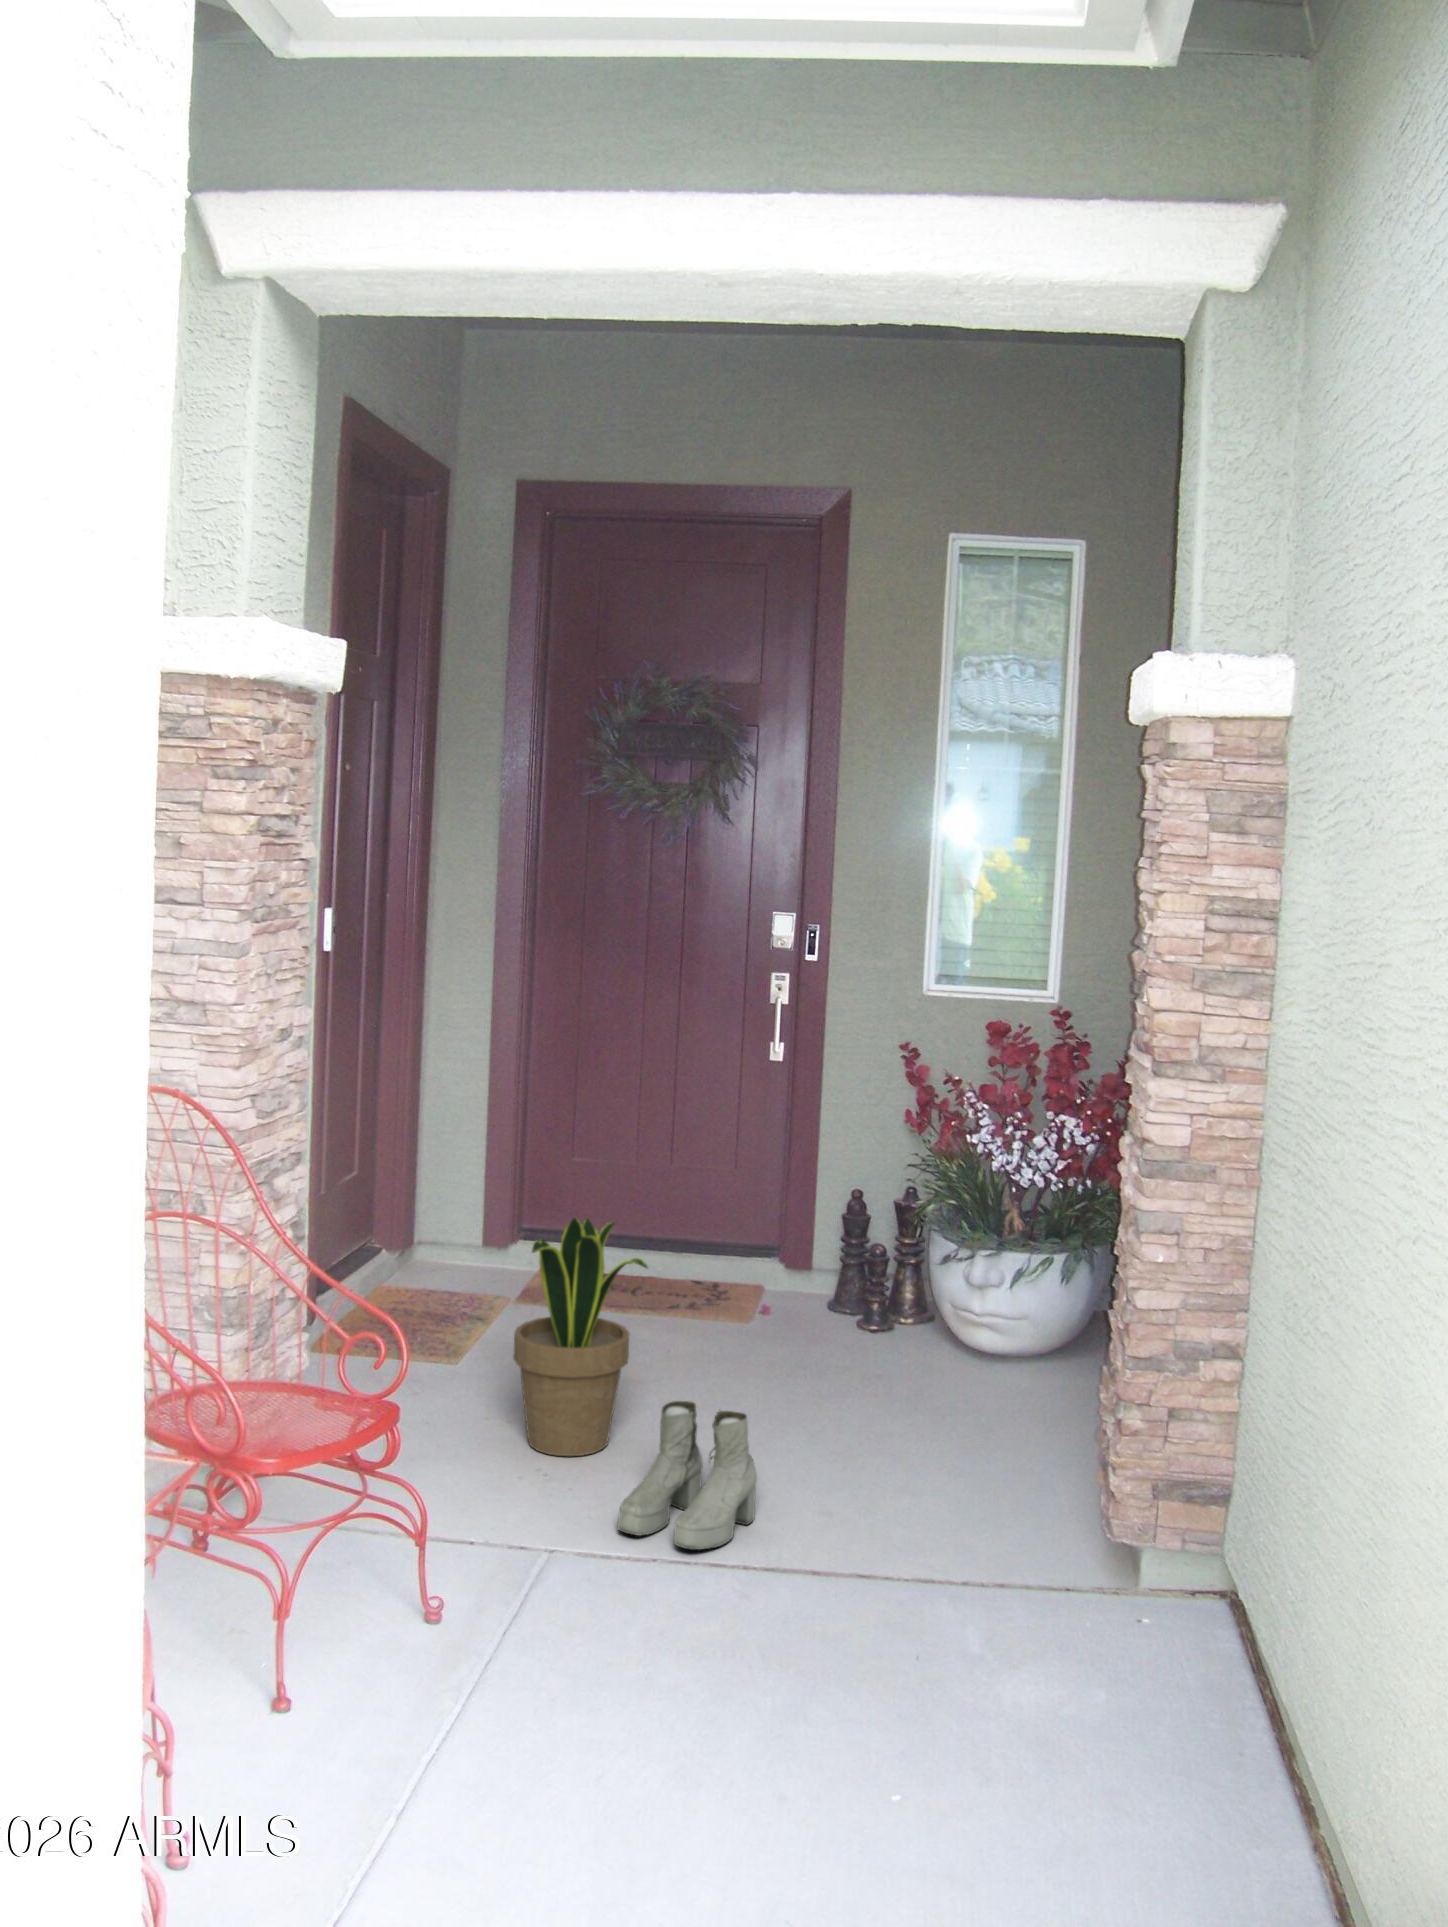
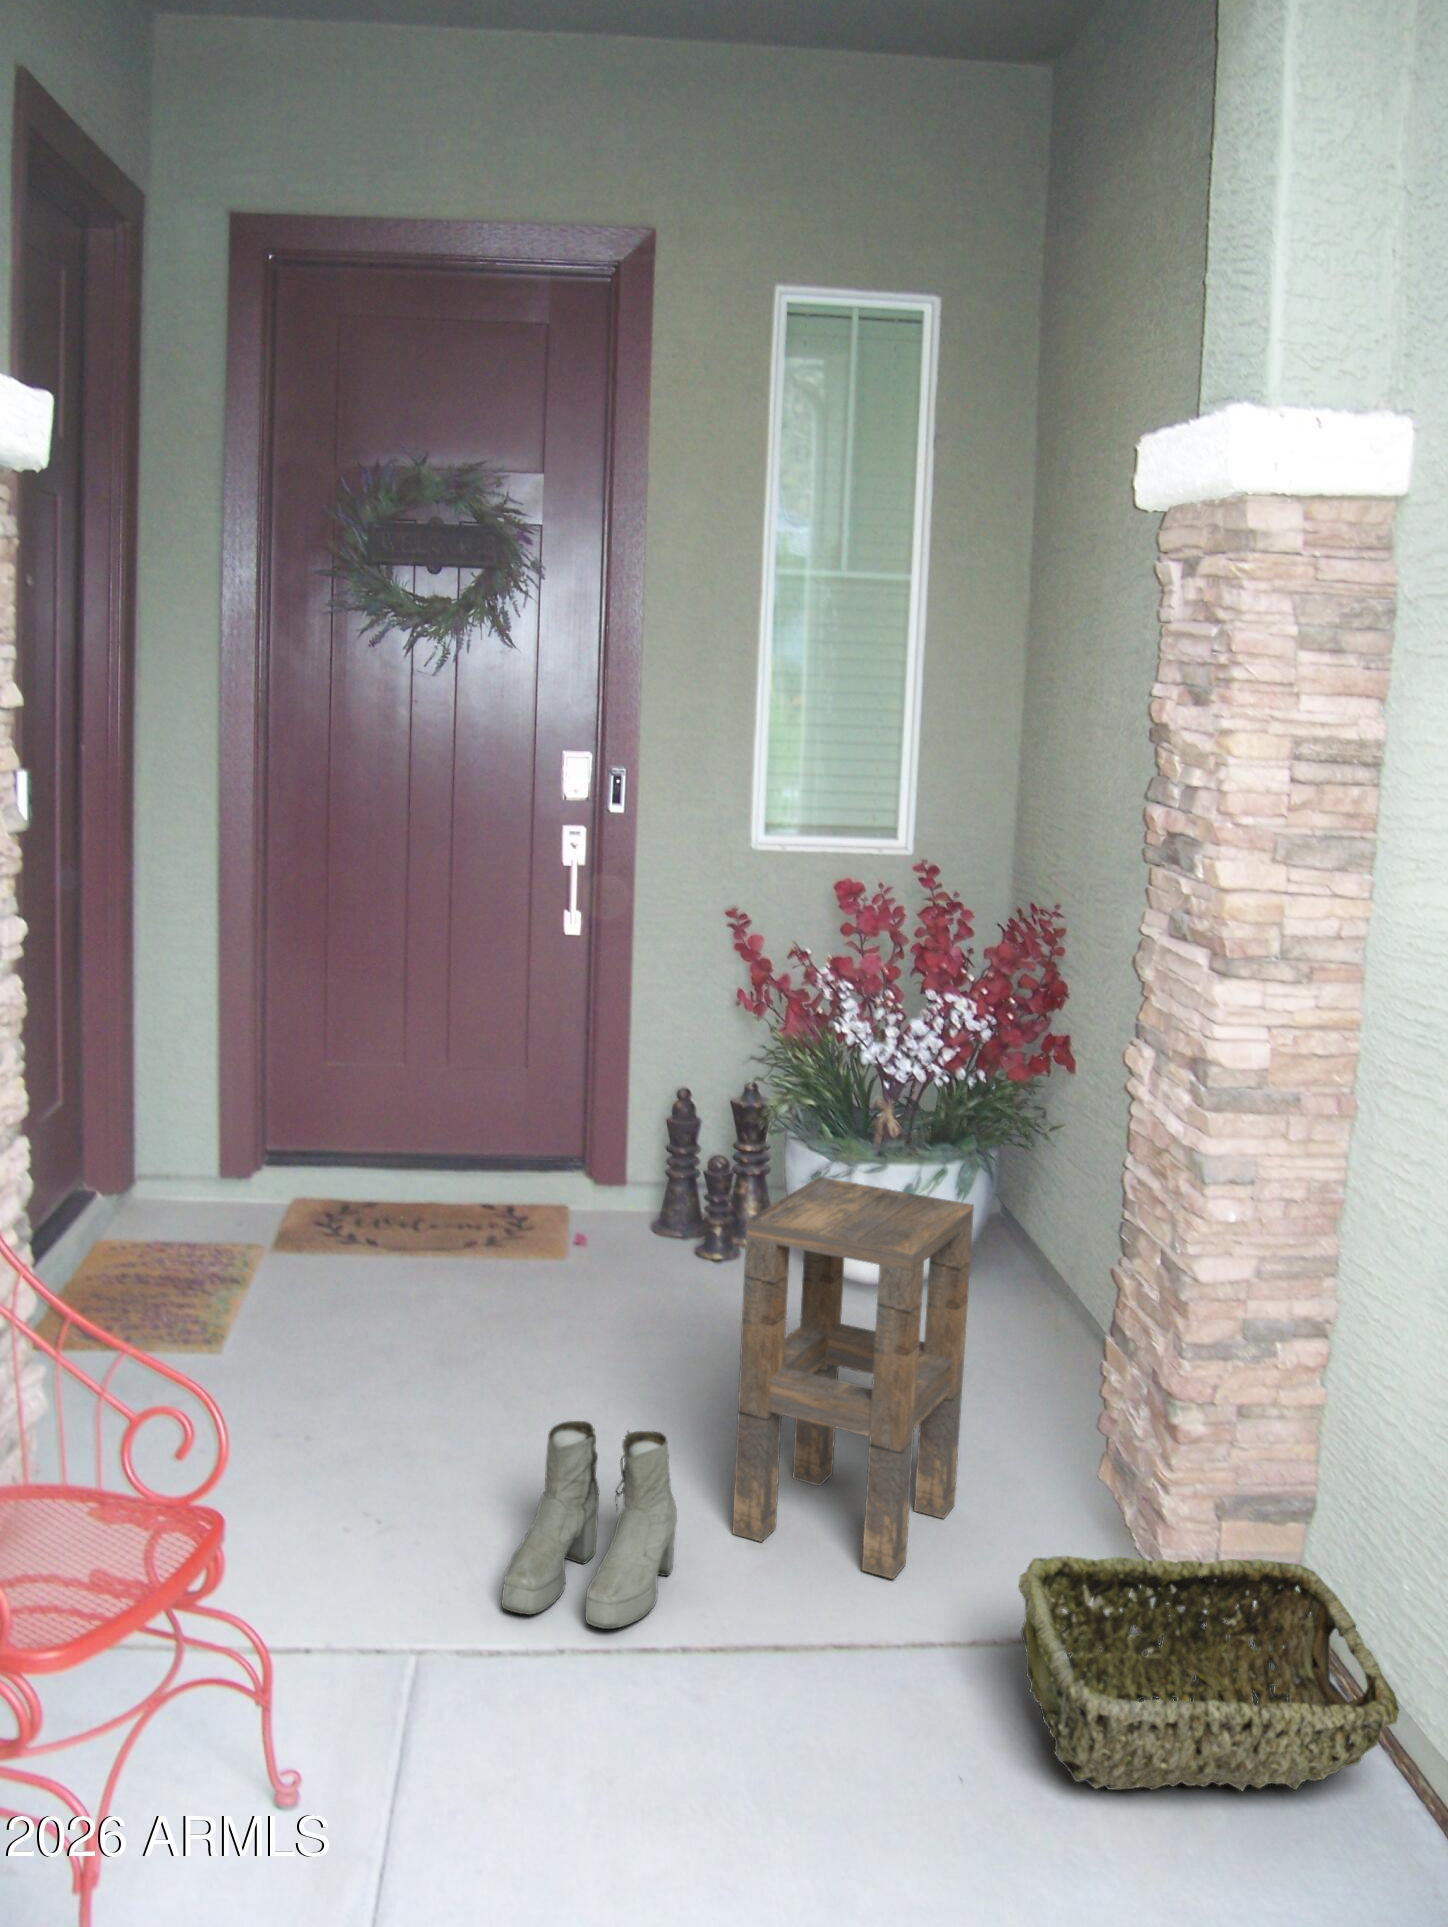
potted plant: present [513,1217,648,1456] -> none [313,1170,498,1495]
side table: none [807,1237,1004,1545] -> present [733,1177,974,1579]
woven basket: none [973,1513,1247,1702] -> present [1019,1556,1399,1790]

